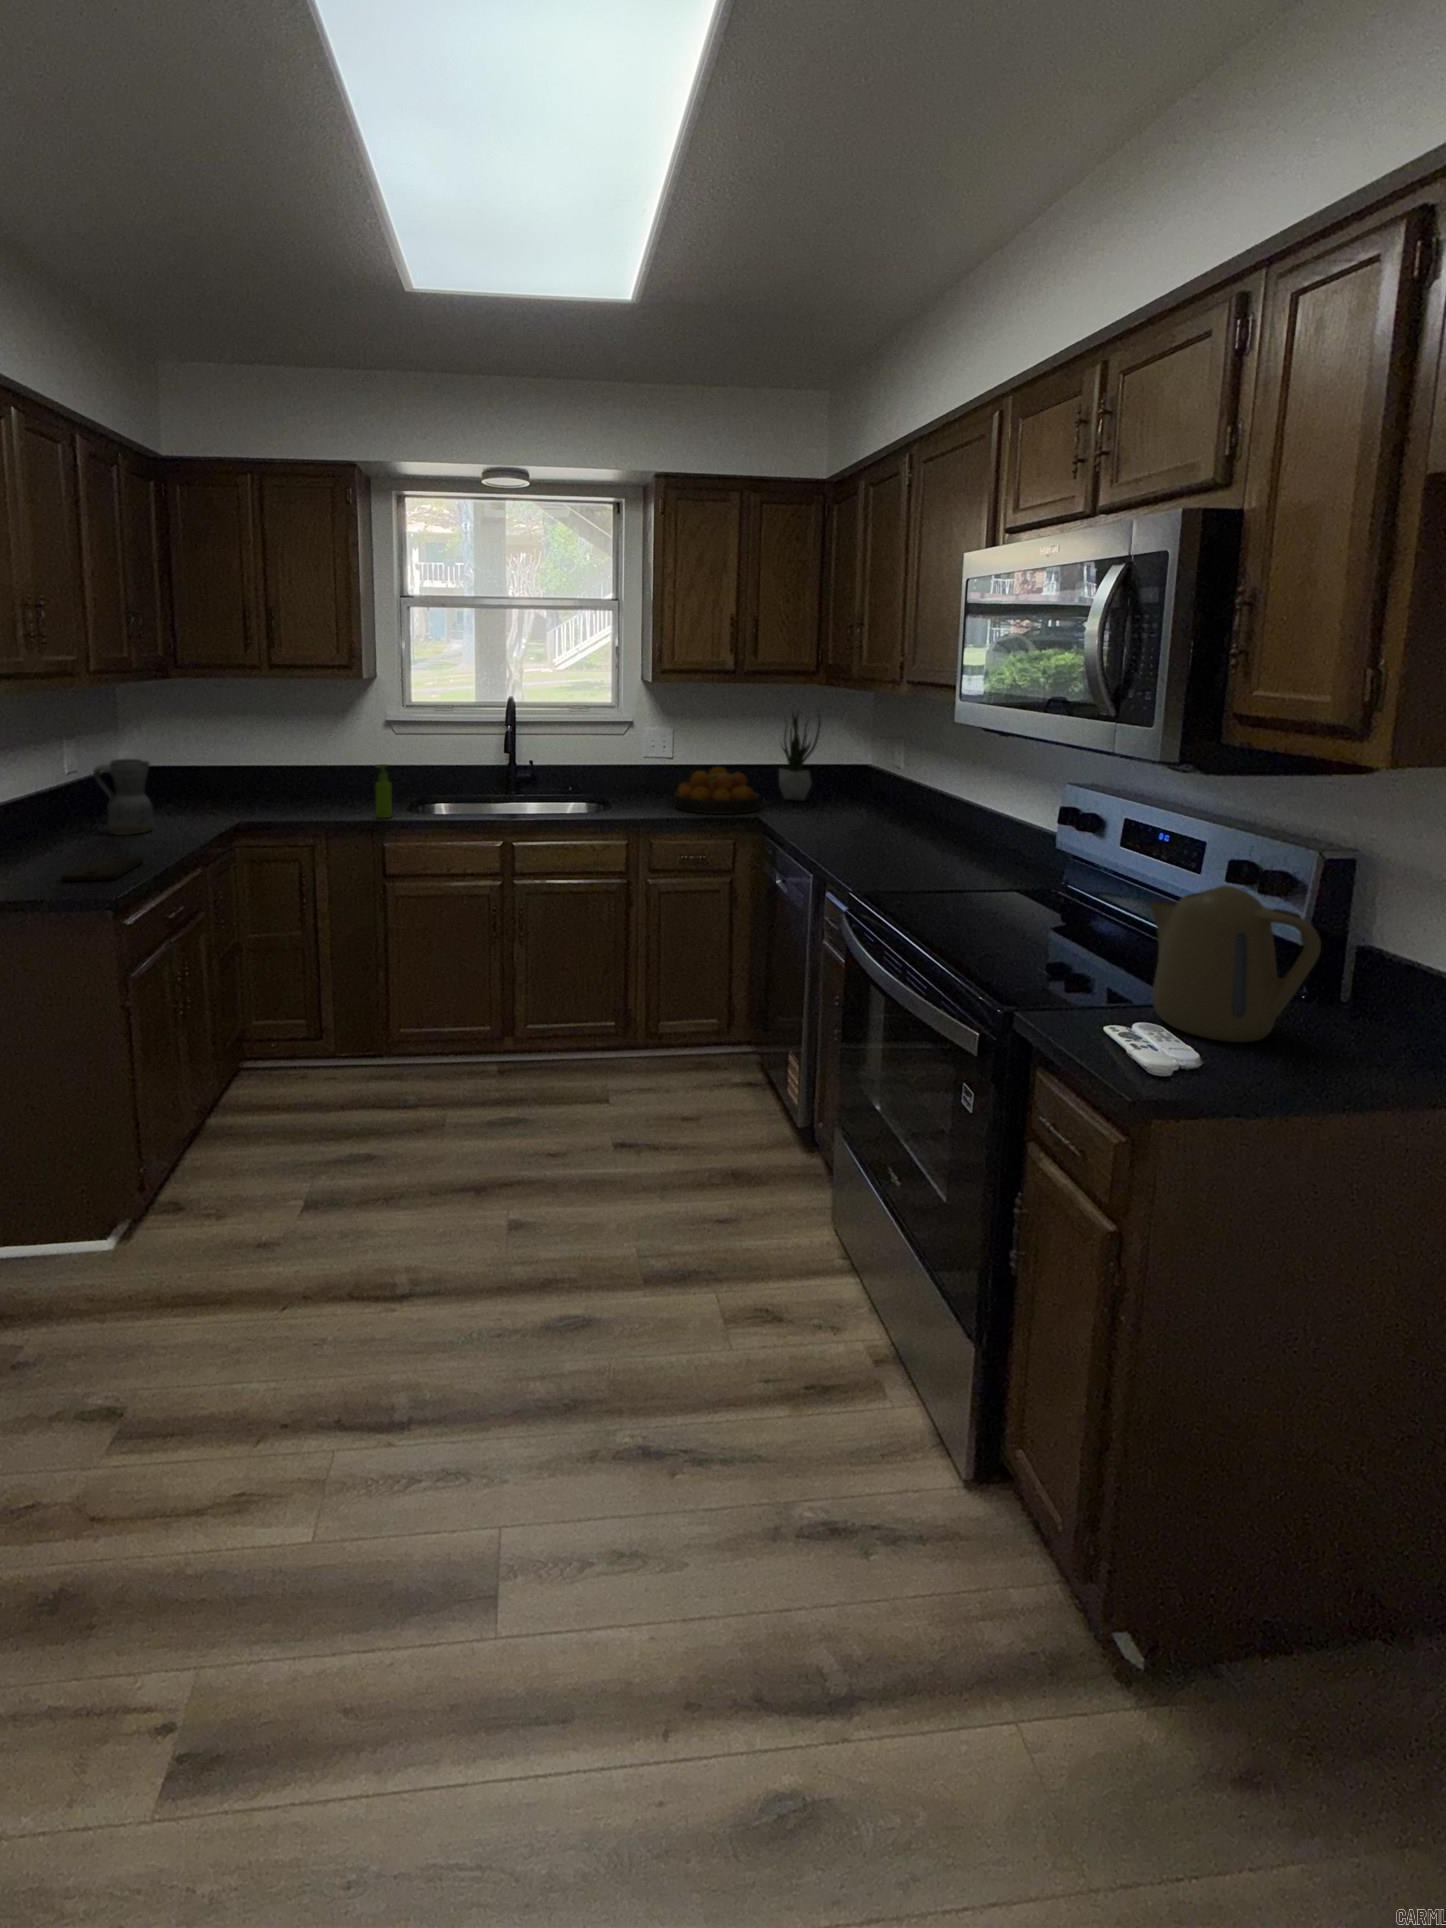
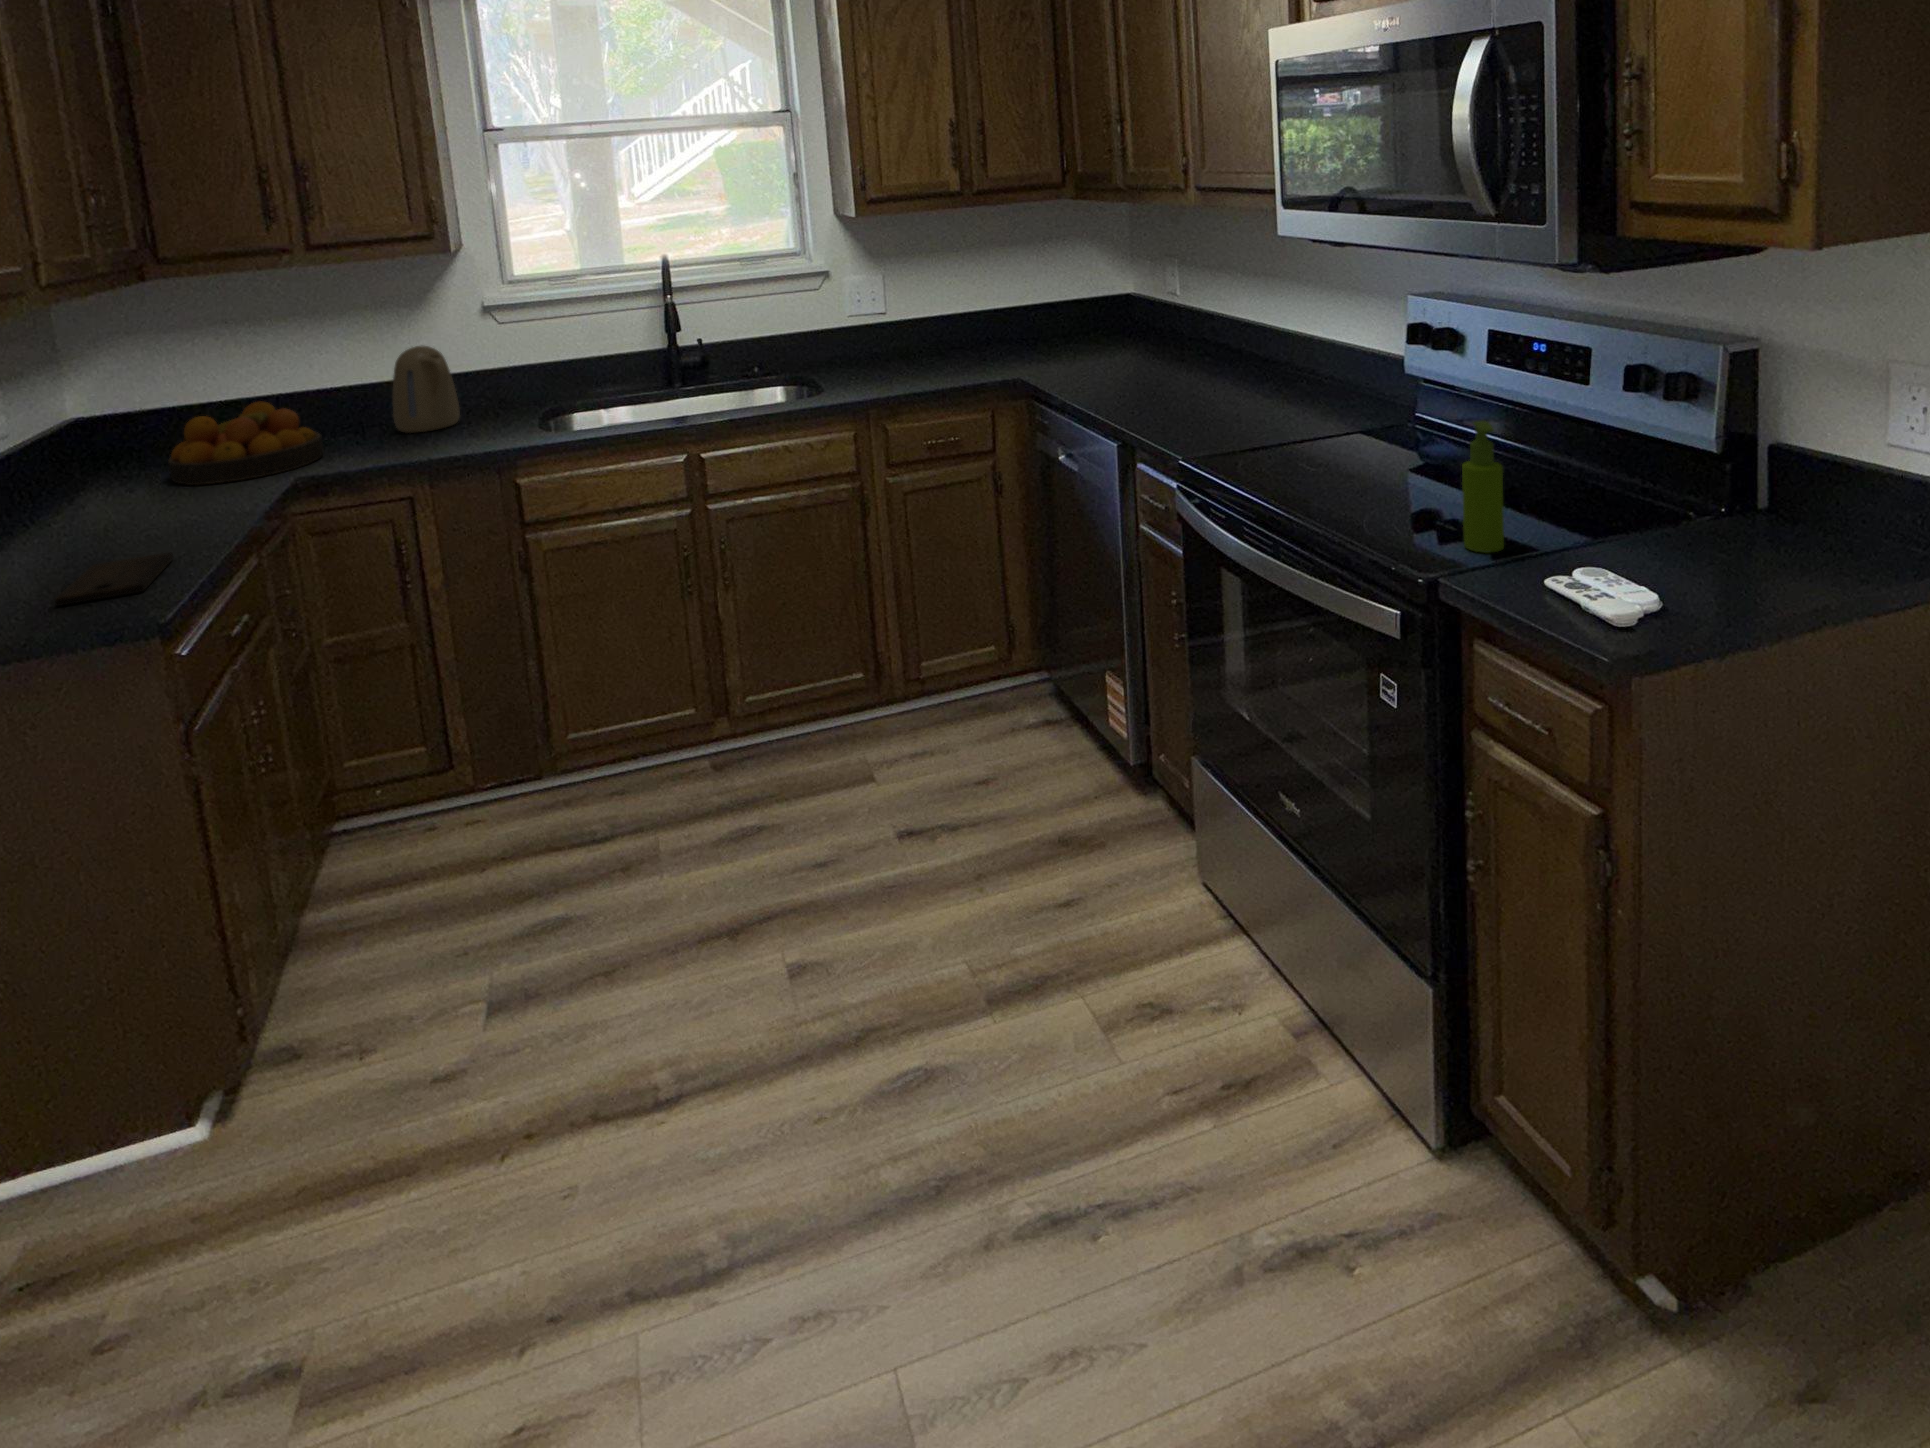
potted plant: present [779,714,821,801] -> none [1028,227,1076,348]
ceramic pitcher: present [93,759,153,835] -> none [53,405,158,522]
soap dispenser: present [375,764,392,818] -> present [1462,421,1504,553]
fruit bowl: present [674,767,760,814] -> present [168,401,324,485]
kettle: present [1149,885,1321,1042] -> present [393,346,460,433]

